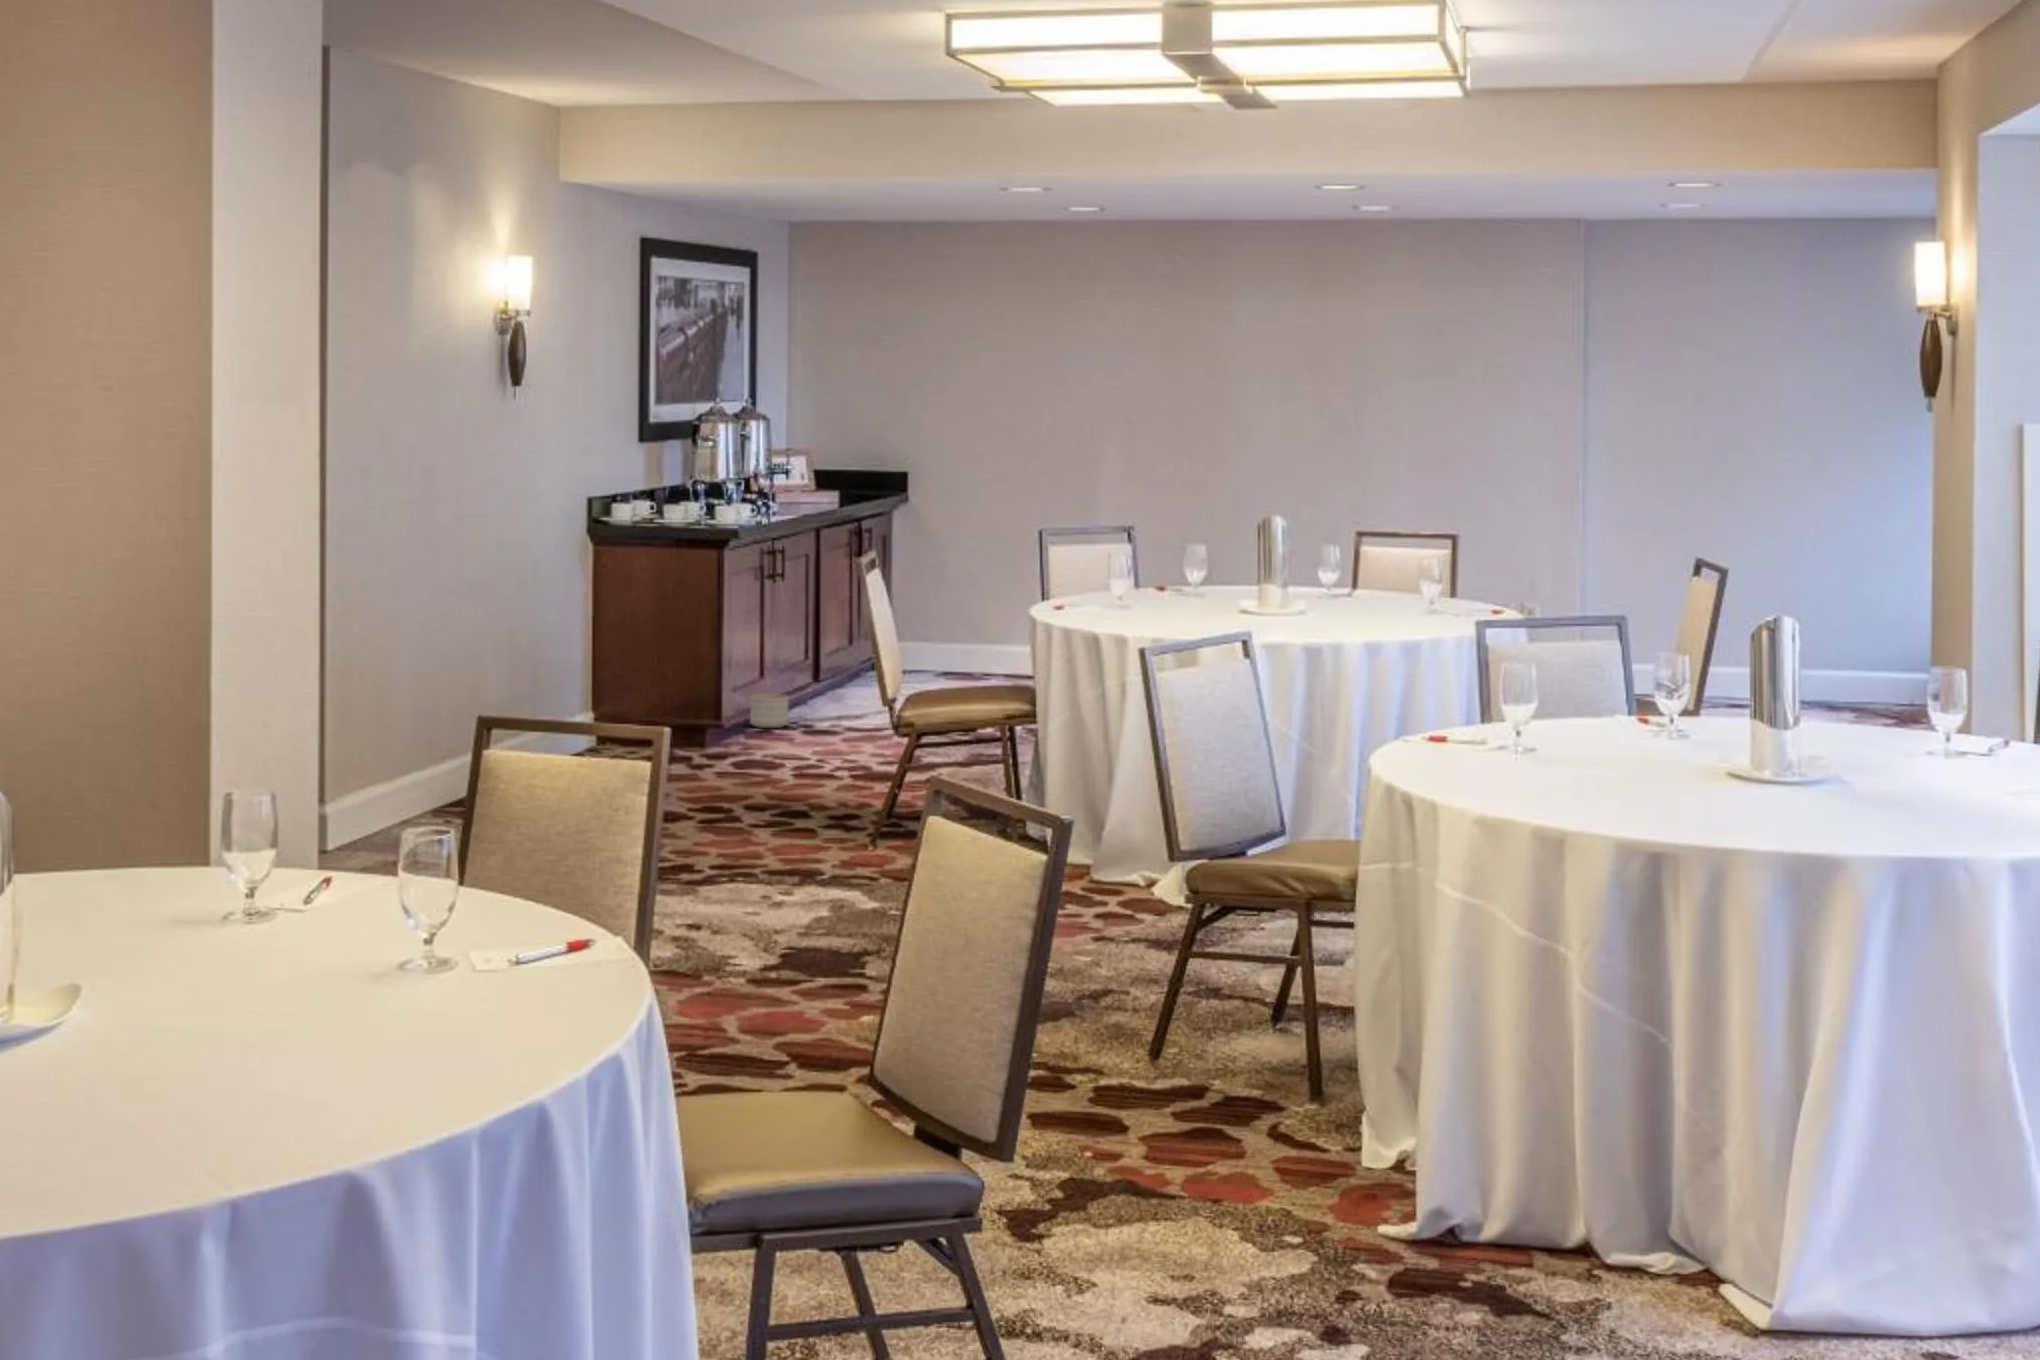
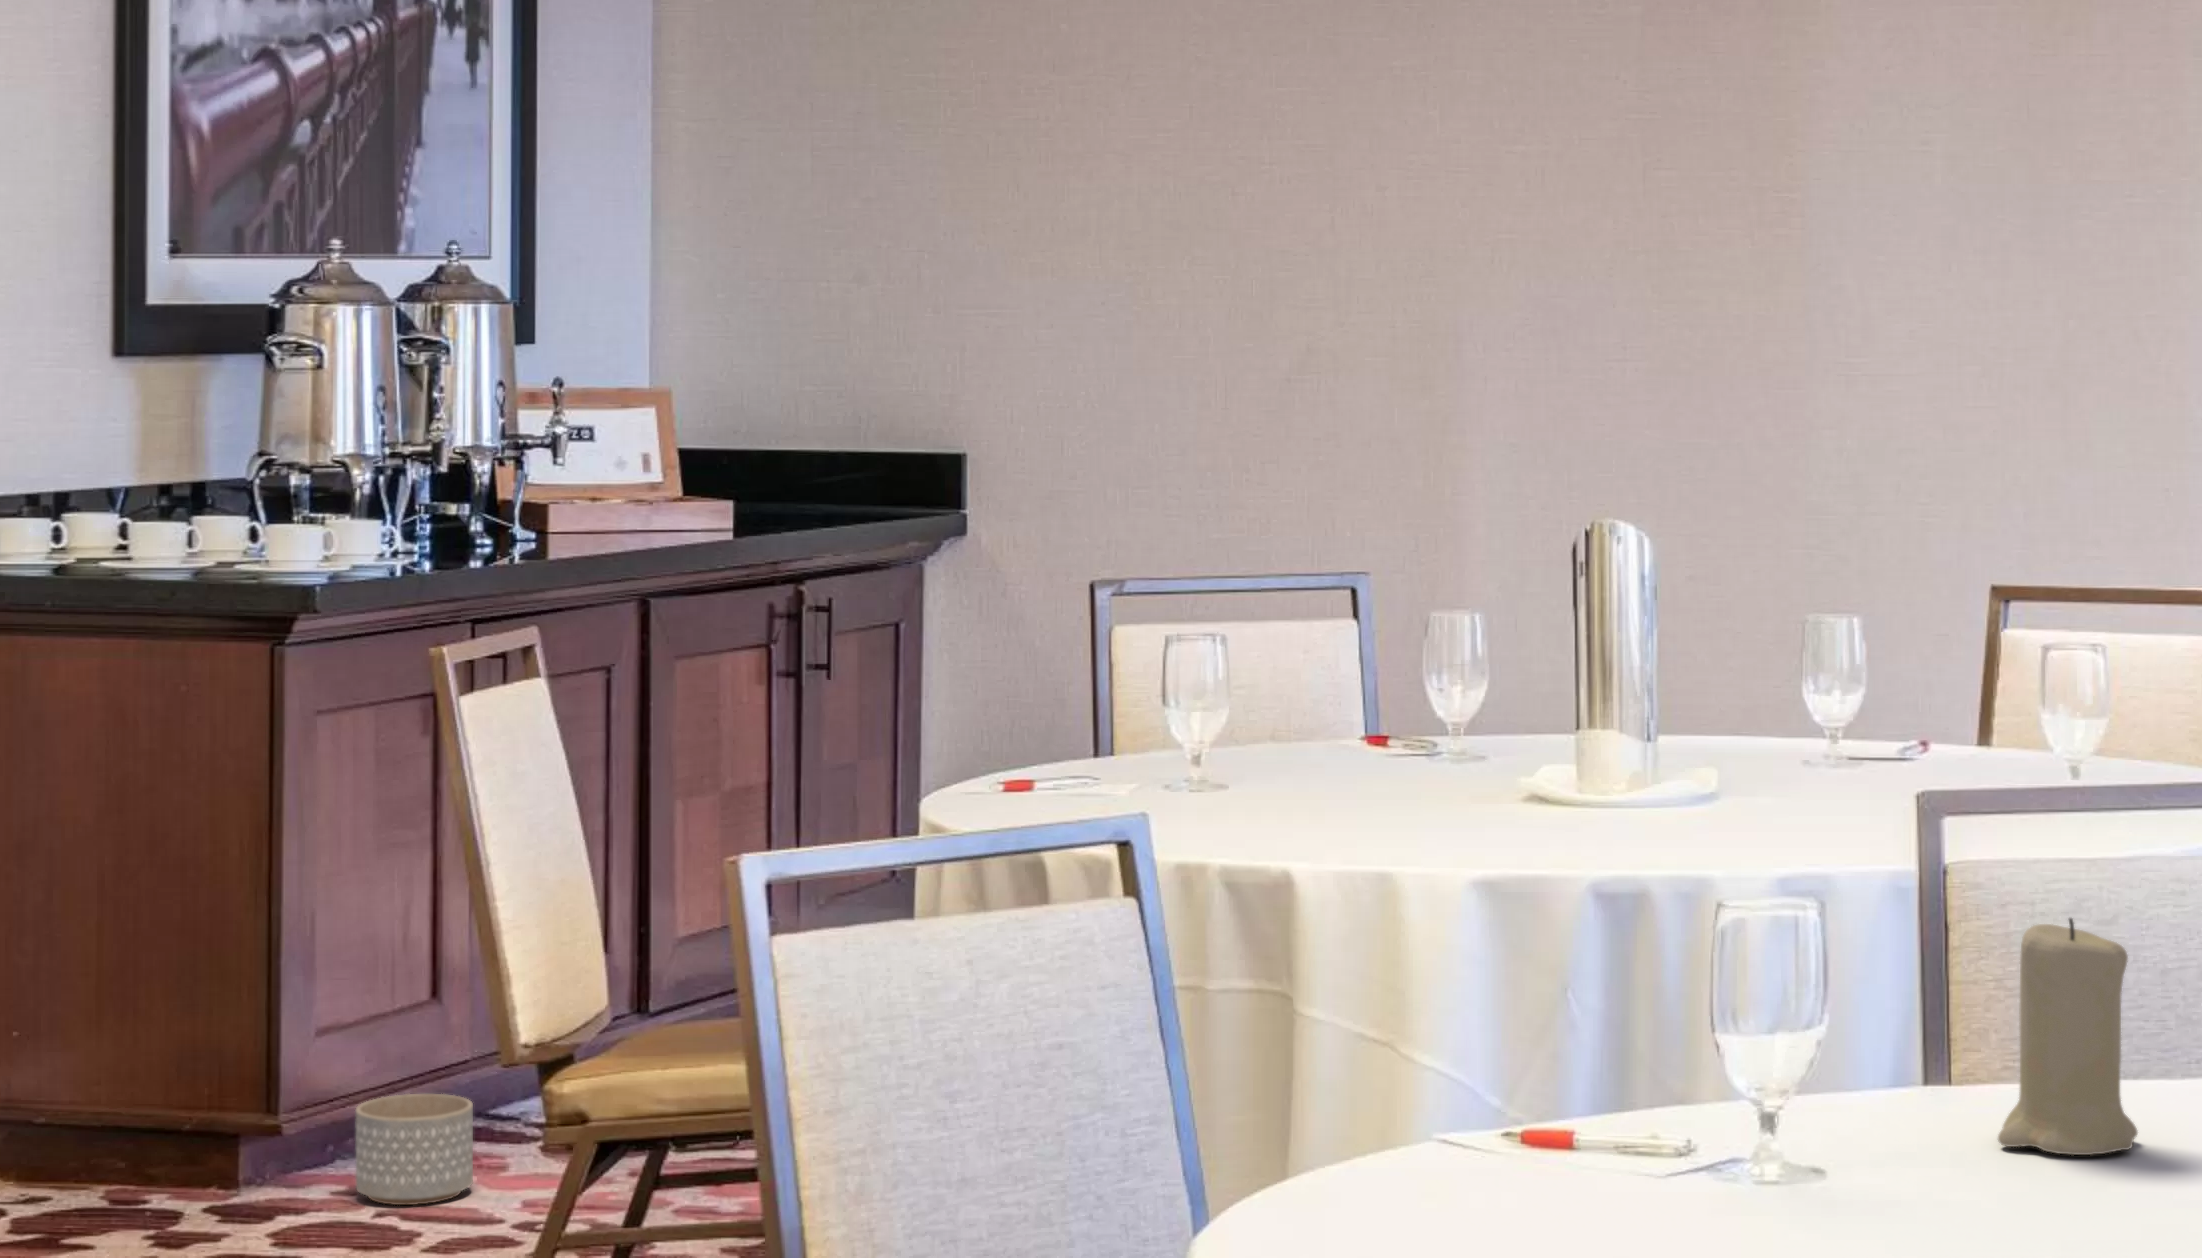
candle: none [1270,590,1299,637] -> present [1998,918,2138,1155]

